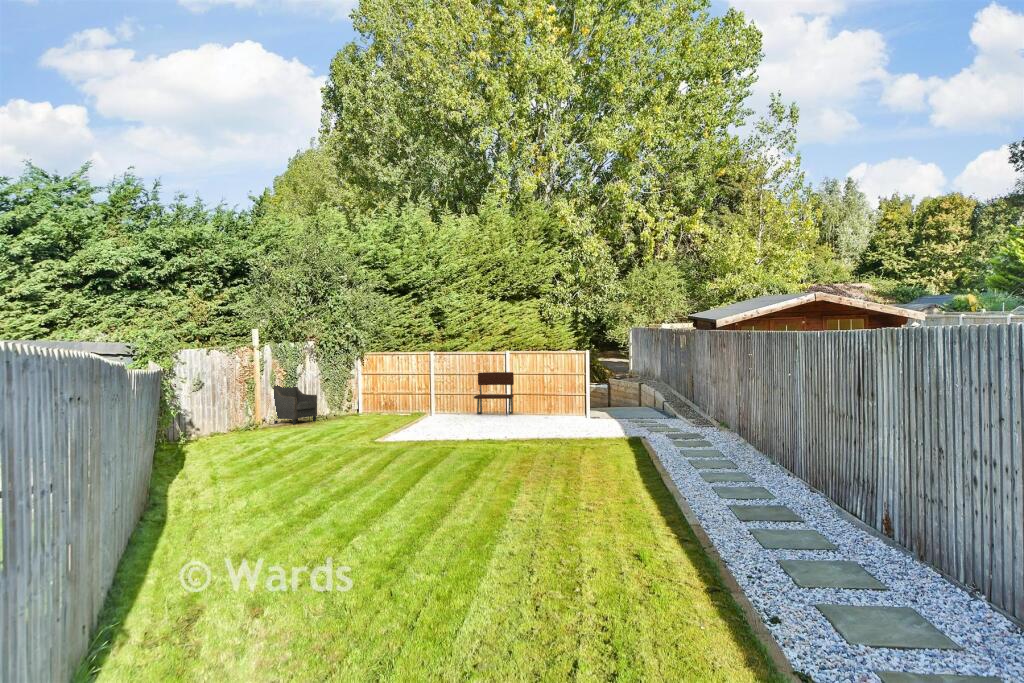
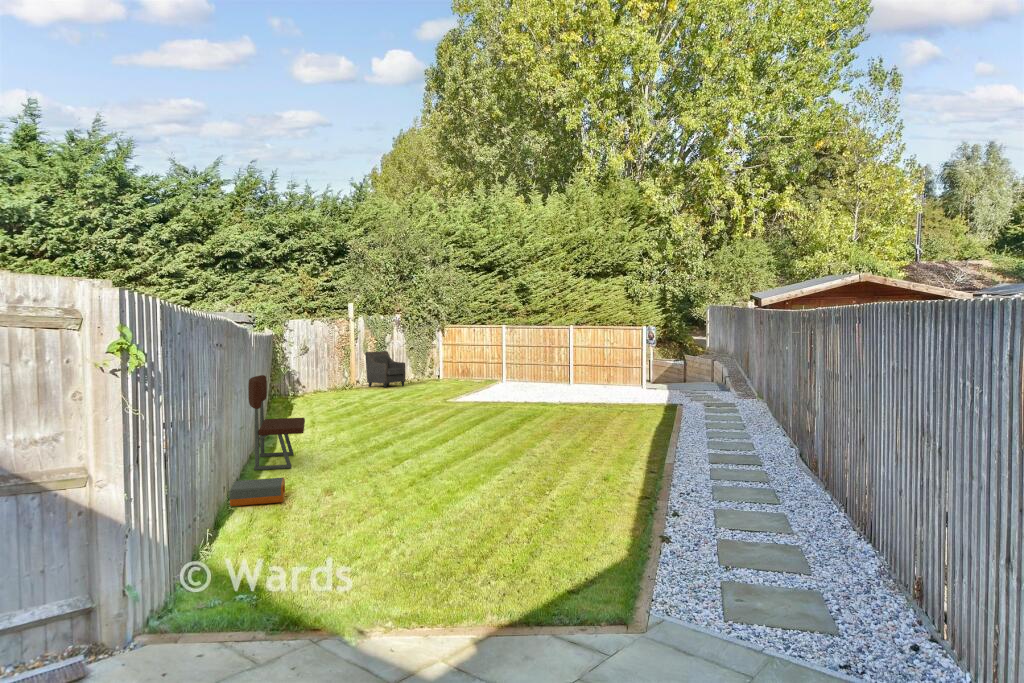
bench: present [474,372,514,415] -> present [248,375,305,470]
storage box: none [95,593,188,657] -> present [229,478,285,506]

